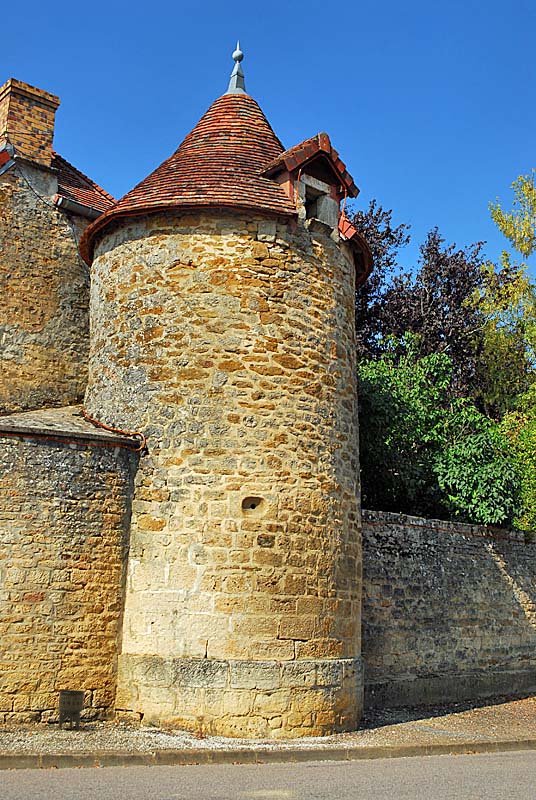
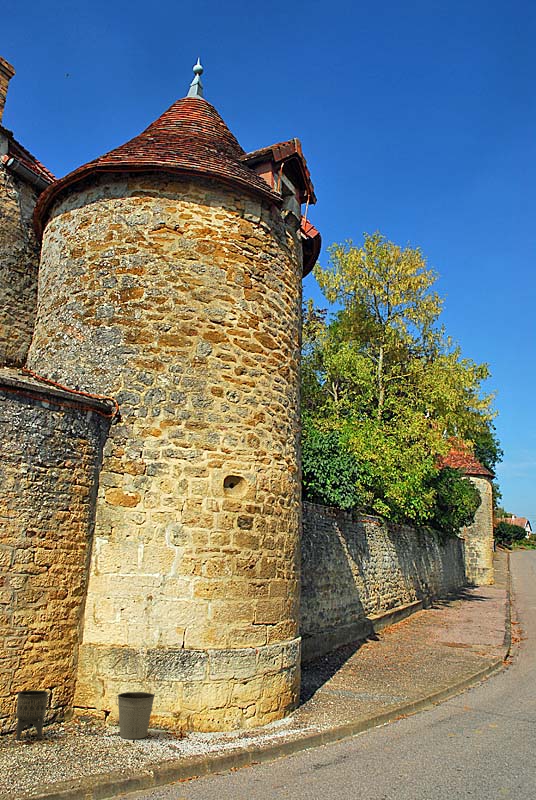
bucket: none [141,696,177,735] -> present [117,692,155,739]

